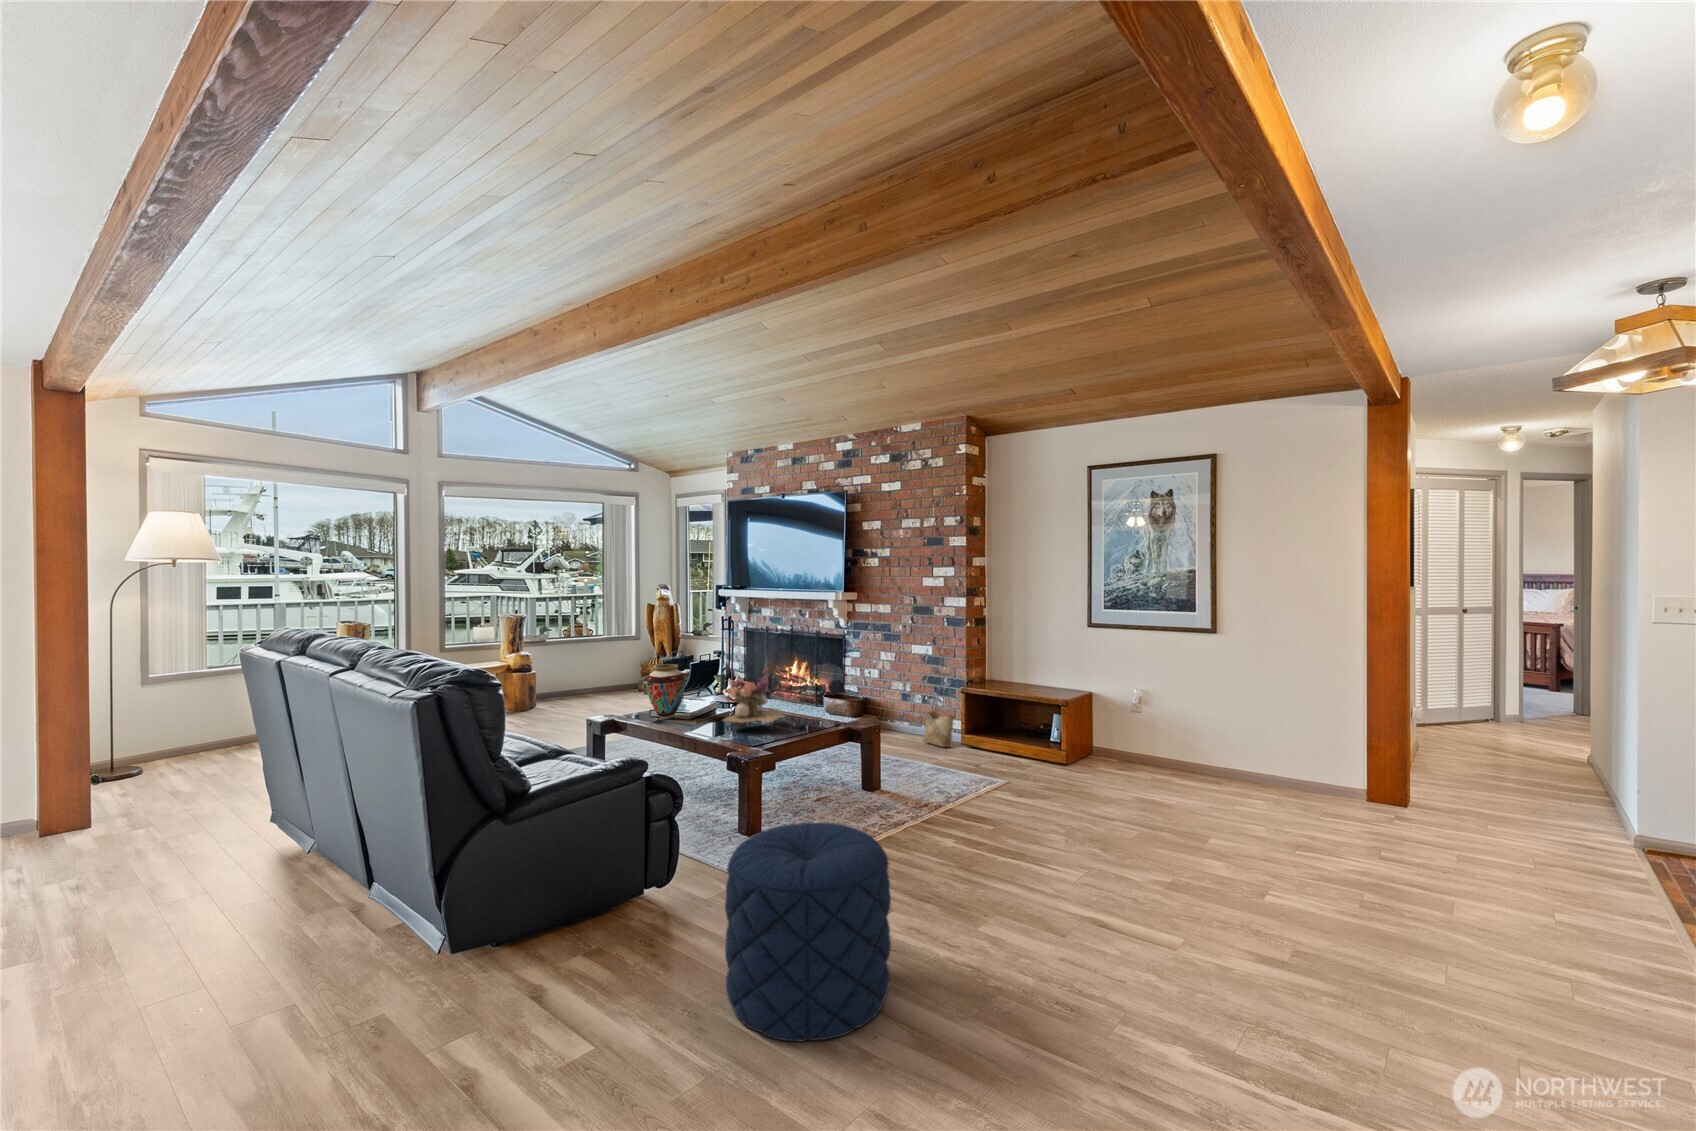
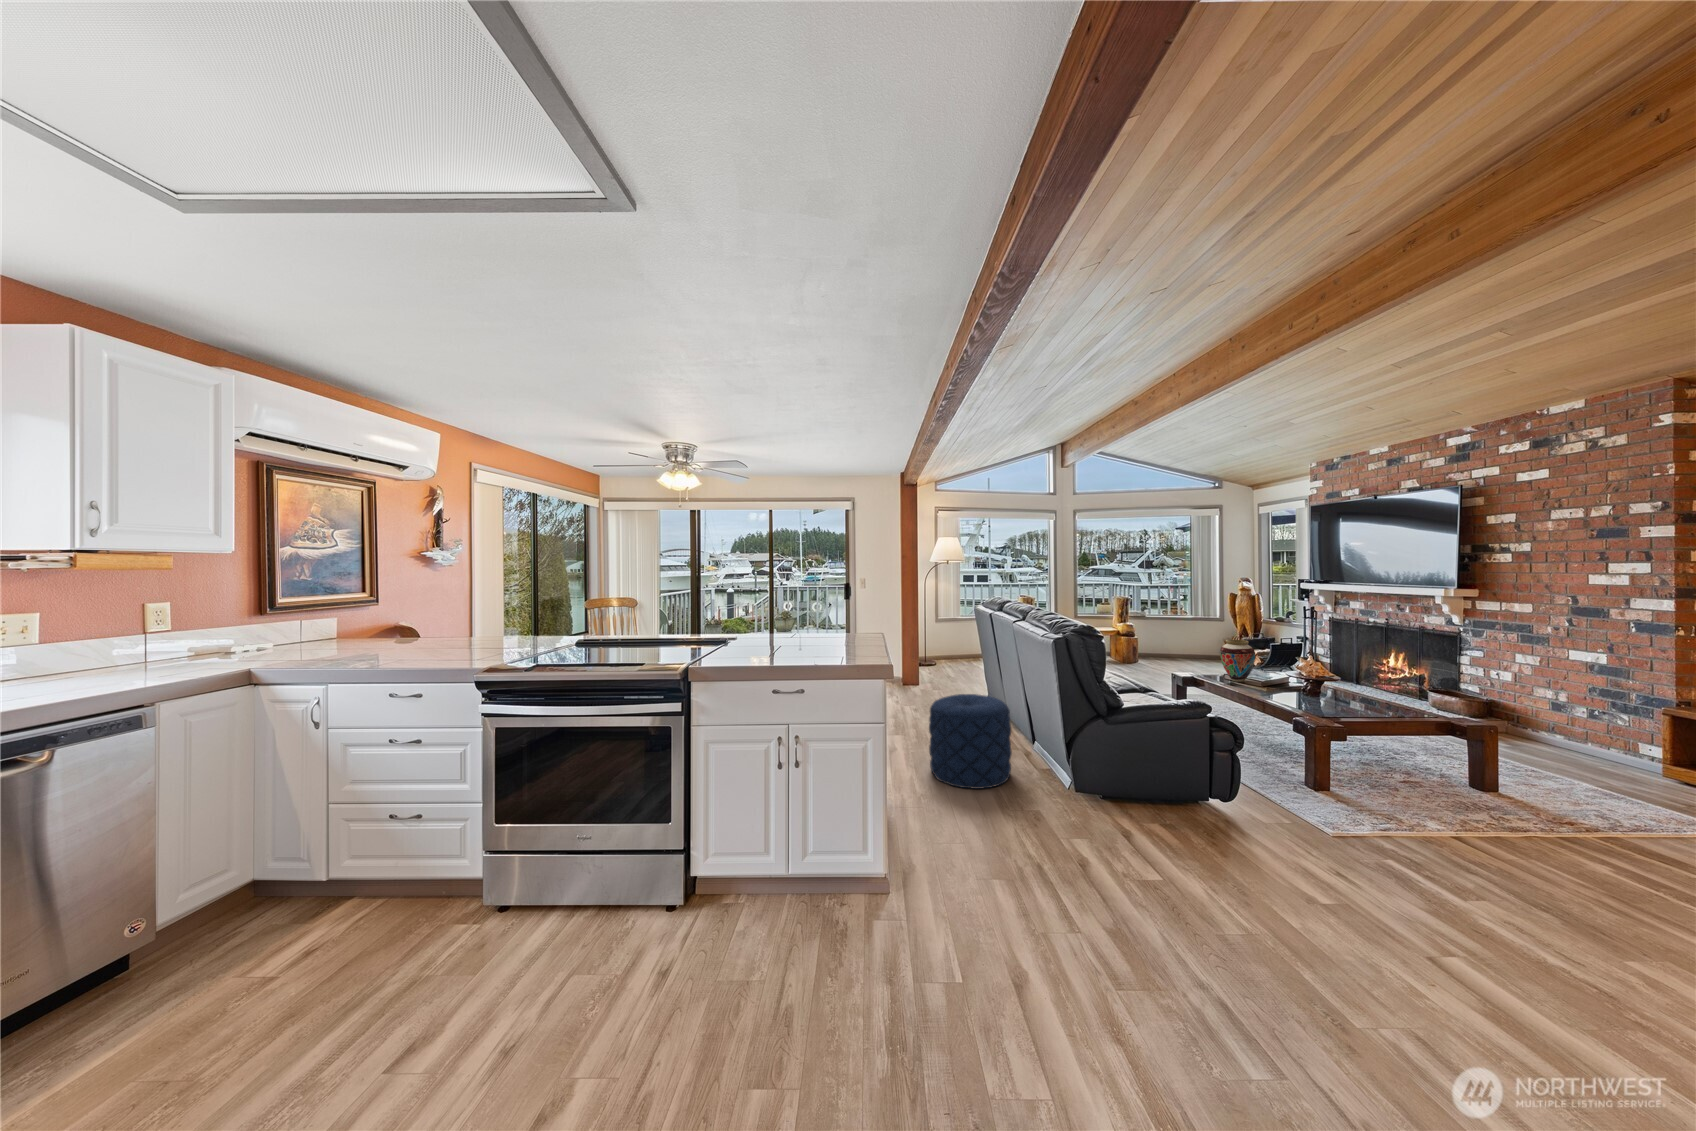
flower arrangement: present [723,669,785,728] -> none [1288,652,1361,701]
woven basket: present [924,712,954,747] -> none [1584,710,1644,773]
pouf: present [725,822,891,1041] -> present [929,694,1012,789]

